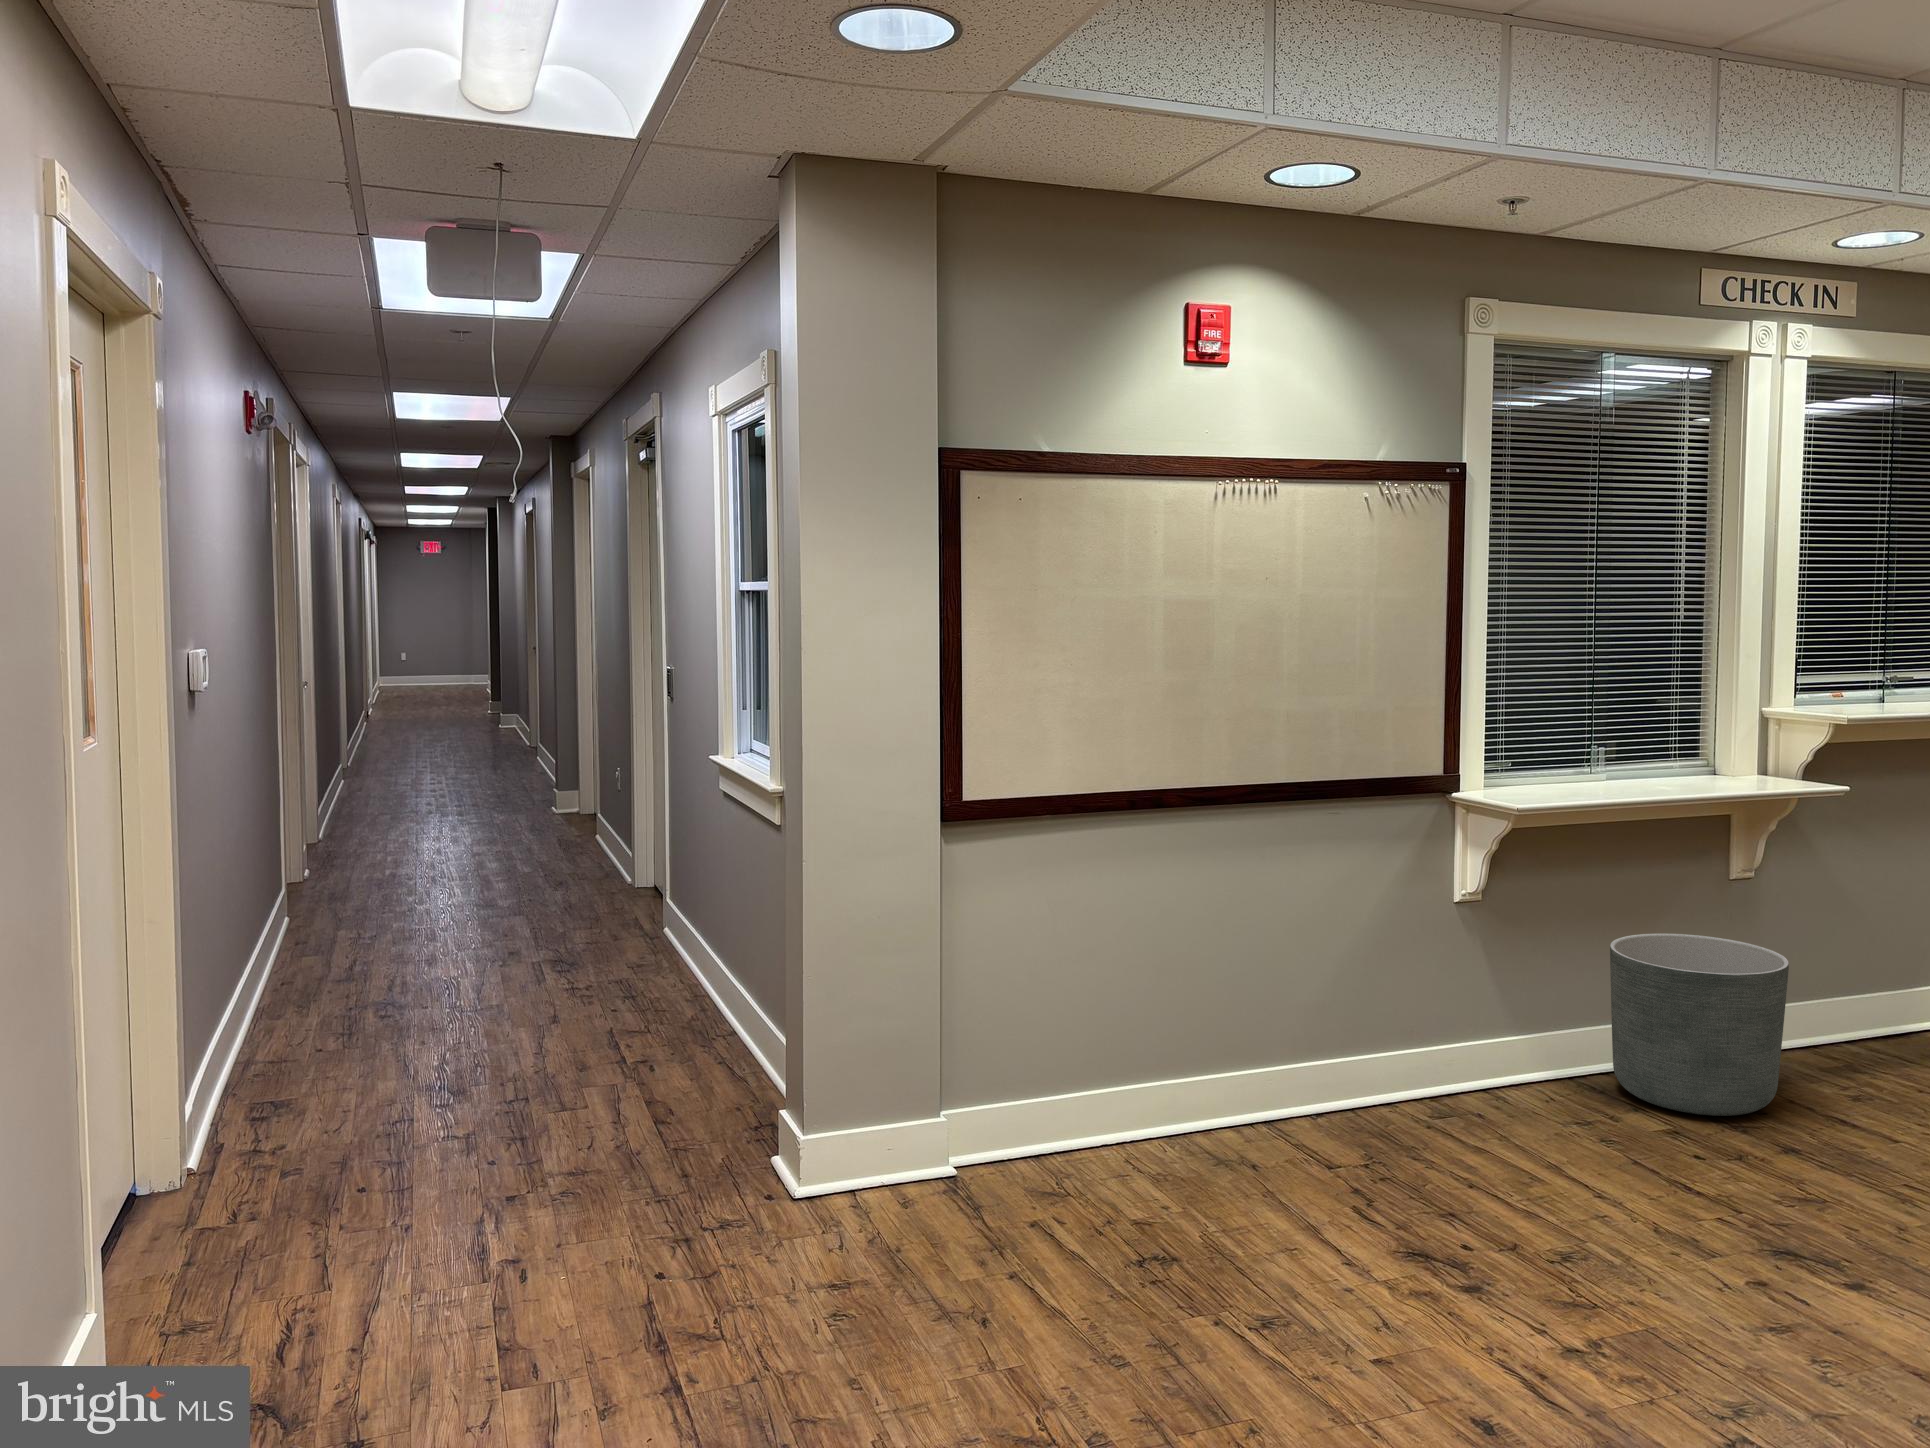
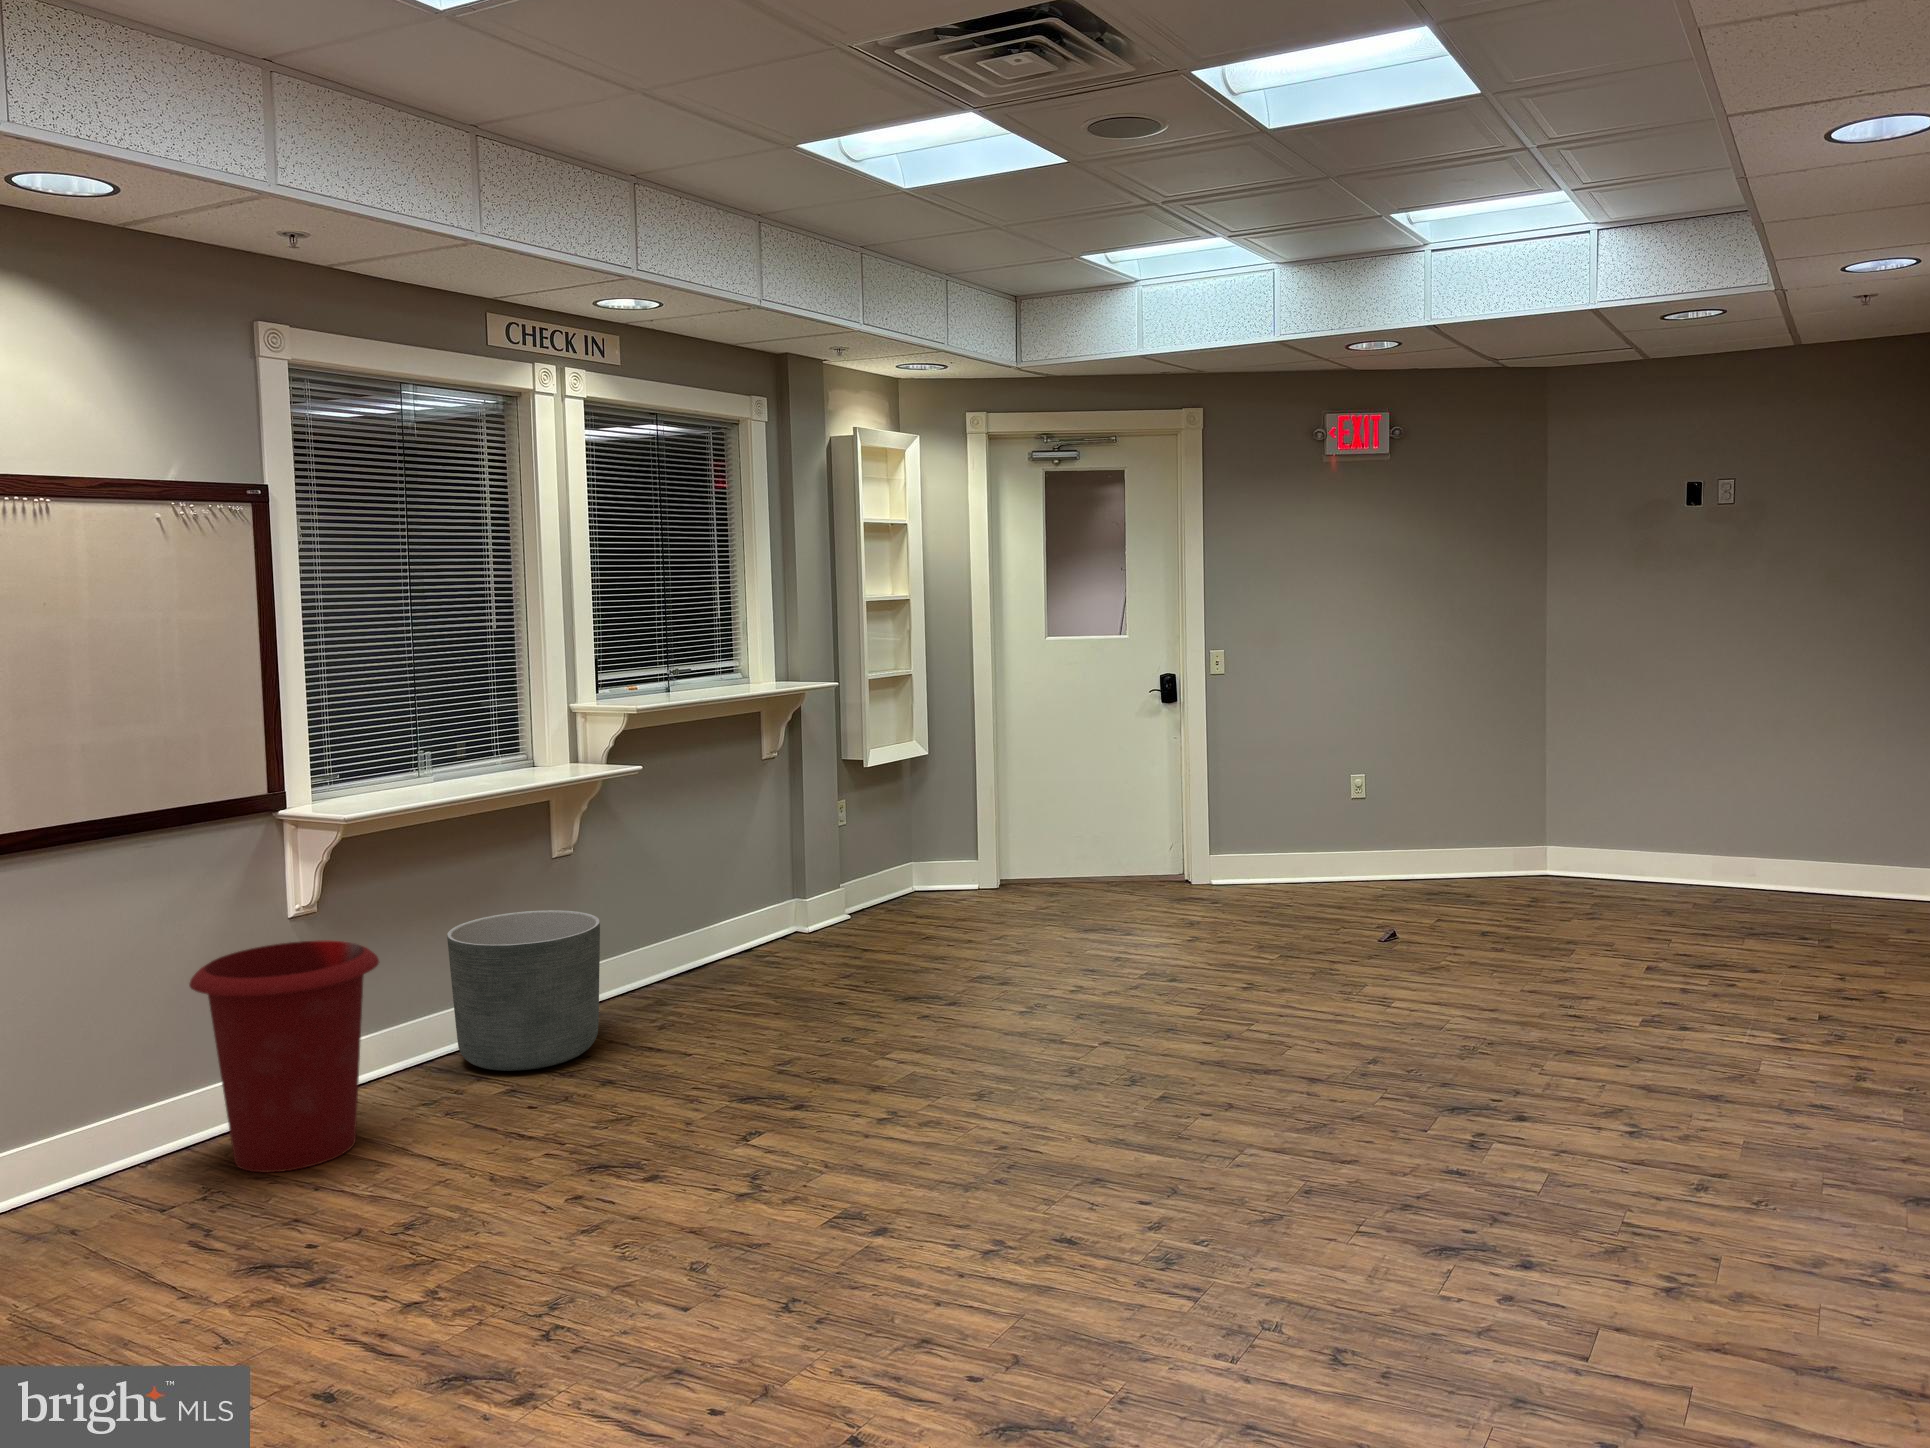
waste bin: none [1365,925,1545,1158] -> present [189,941,379,1172]

